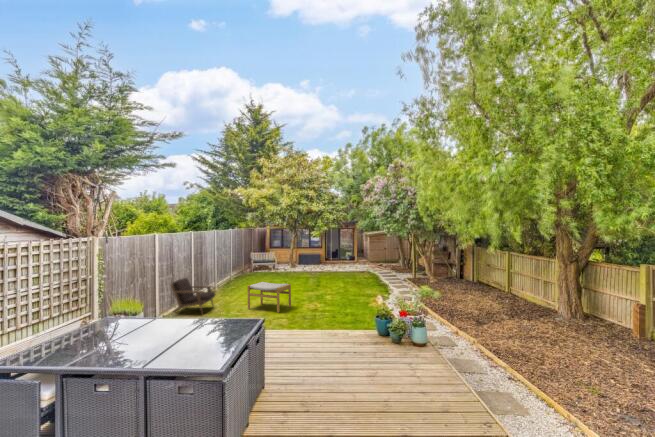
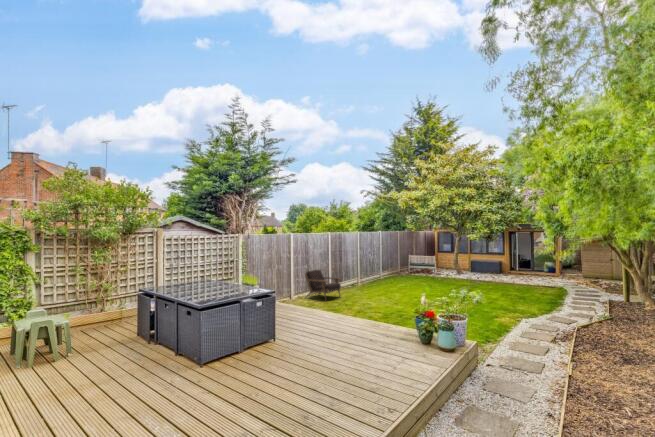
footstool: present [248,282,291,313] -> none [365,278,405,308]

